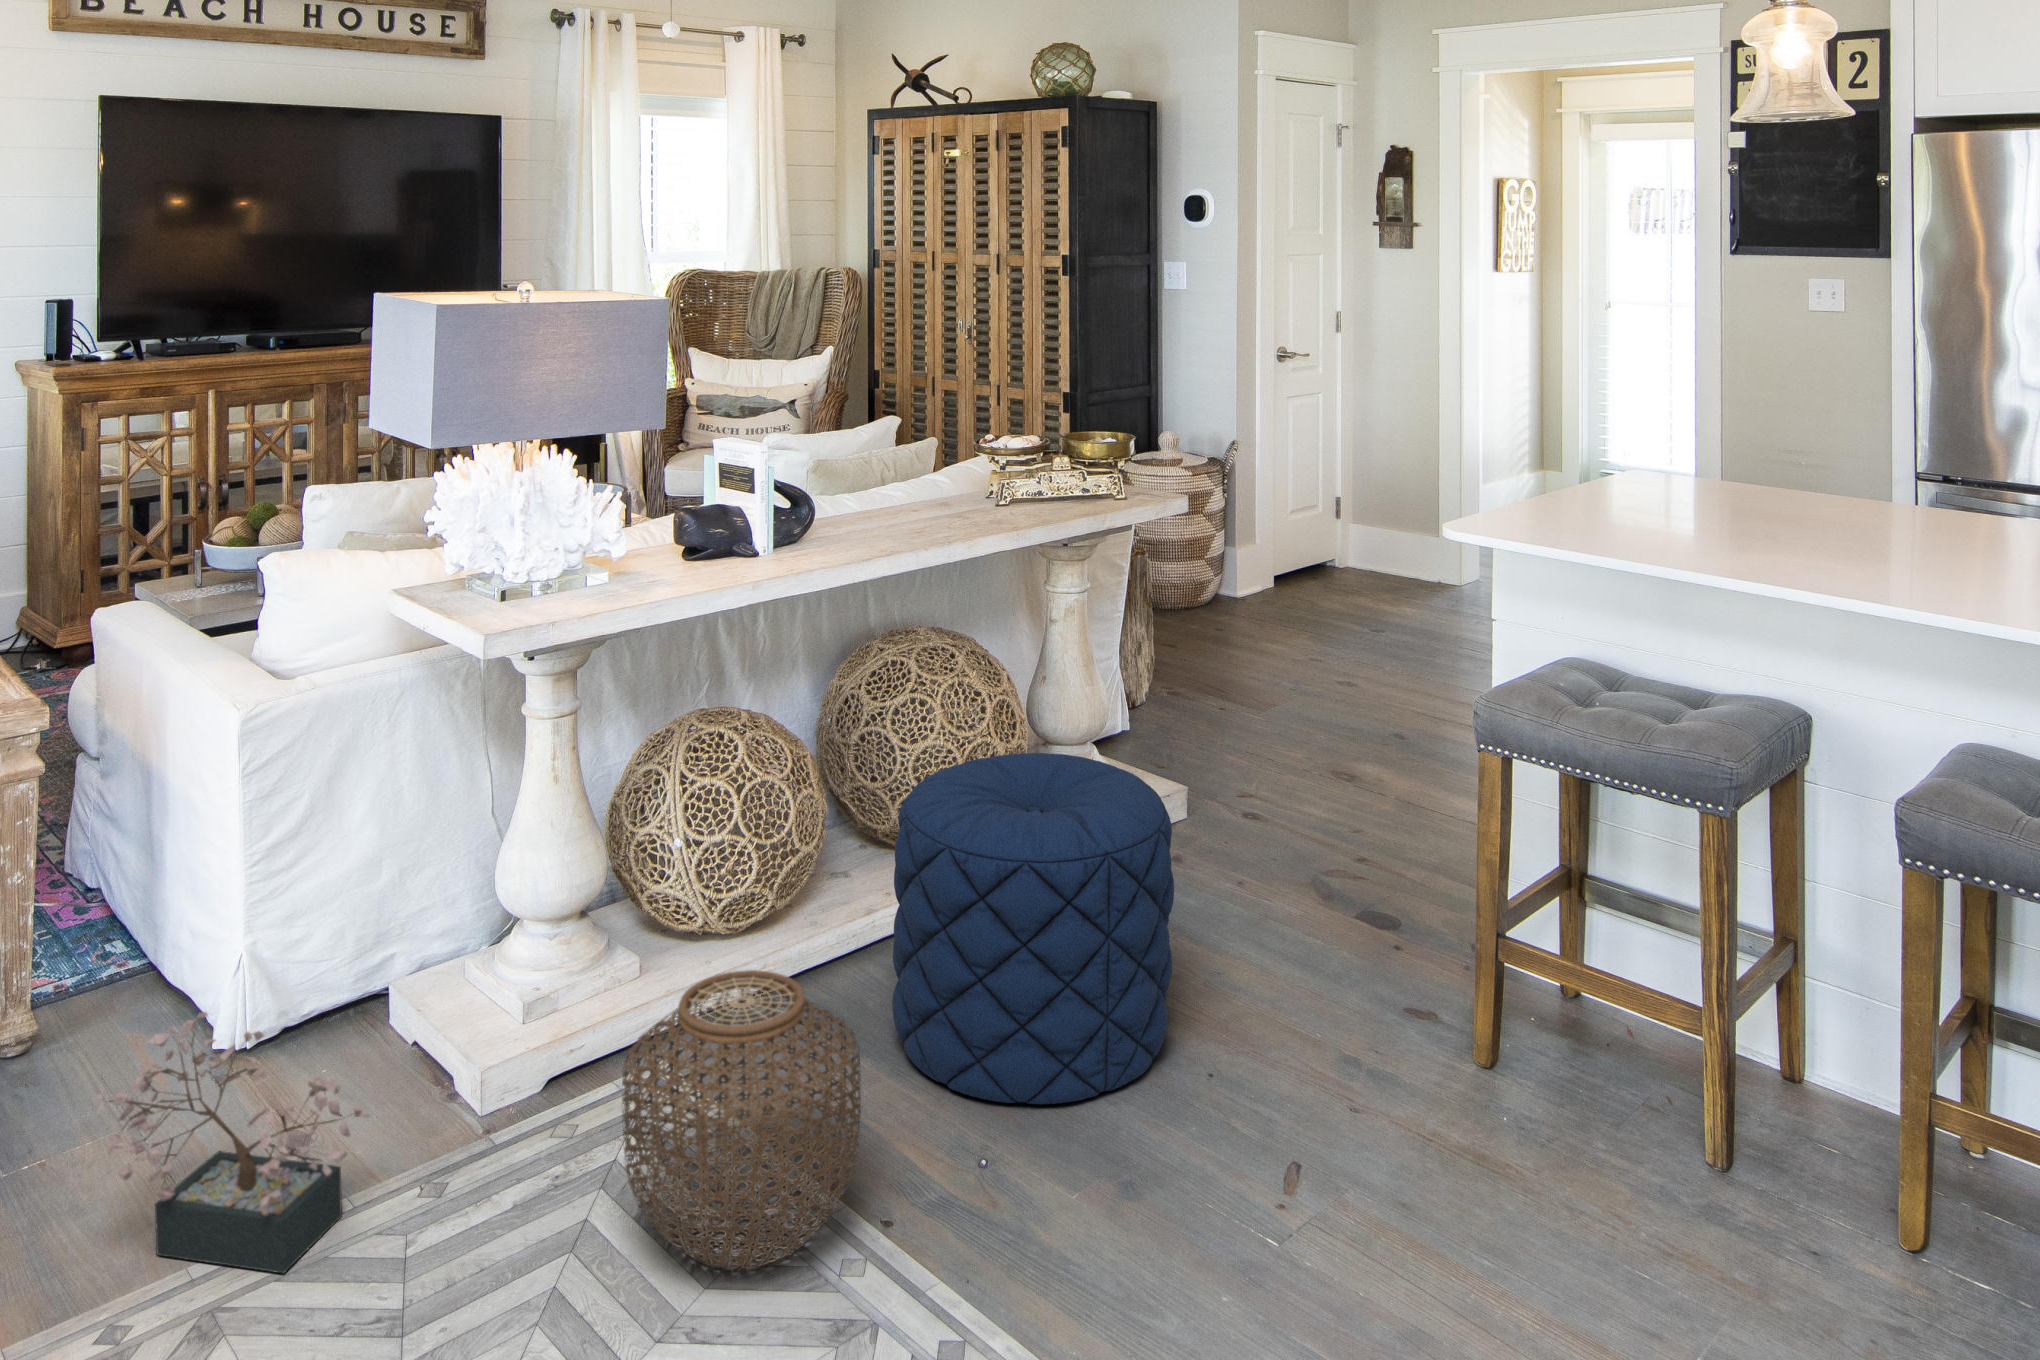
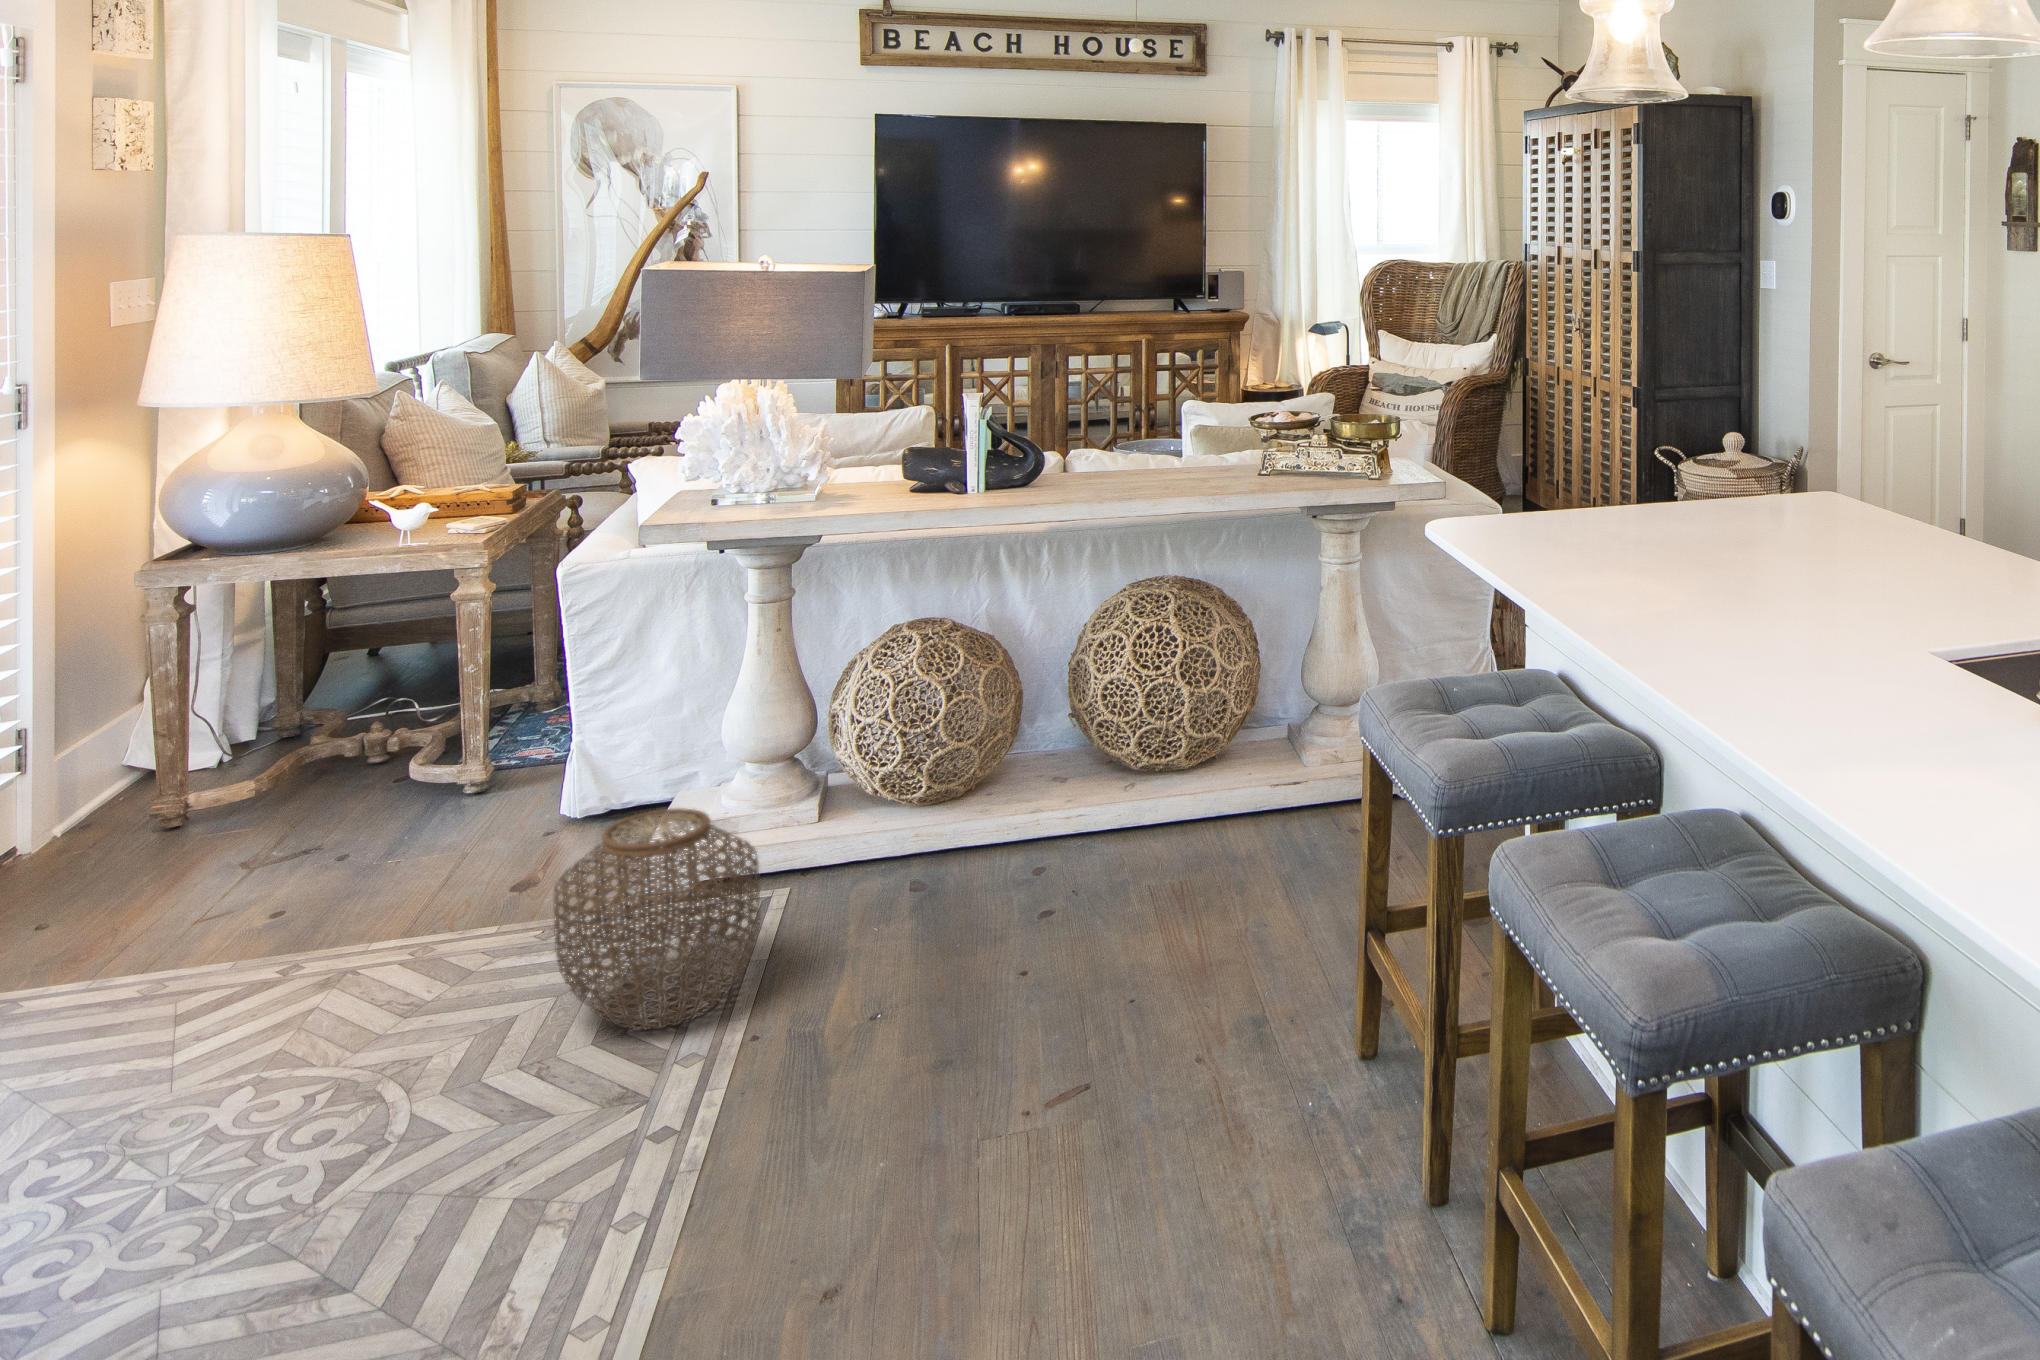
pouf: present [892,753,1174,1104] -> none [907,687,1159,979]
decorative plant: present [97,1011,370,1273] -> none [324,776,498,959]

